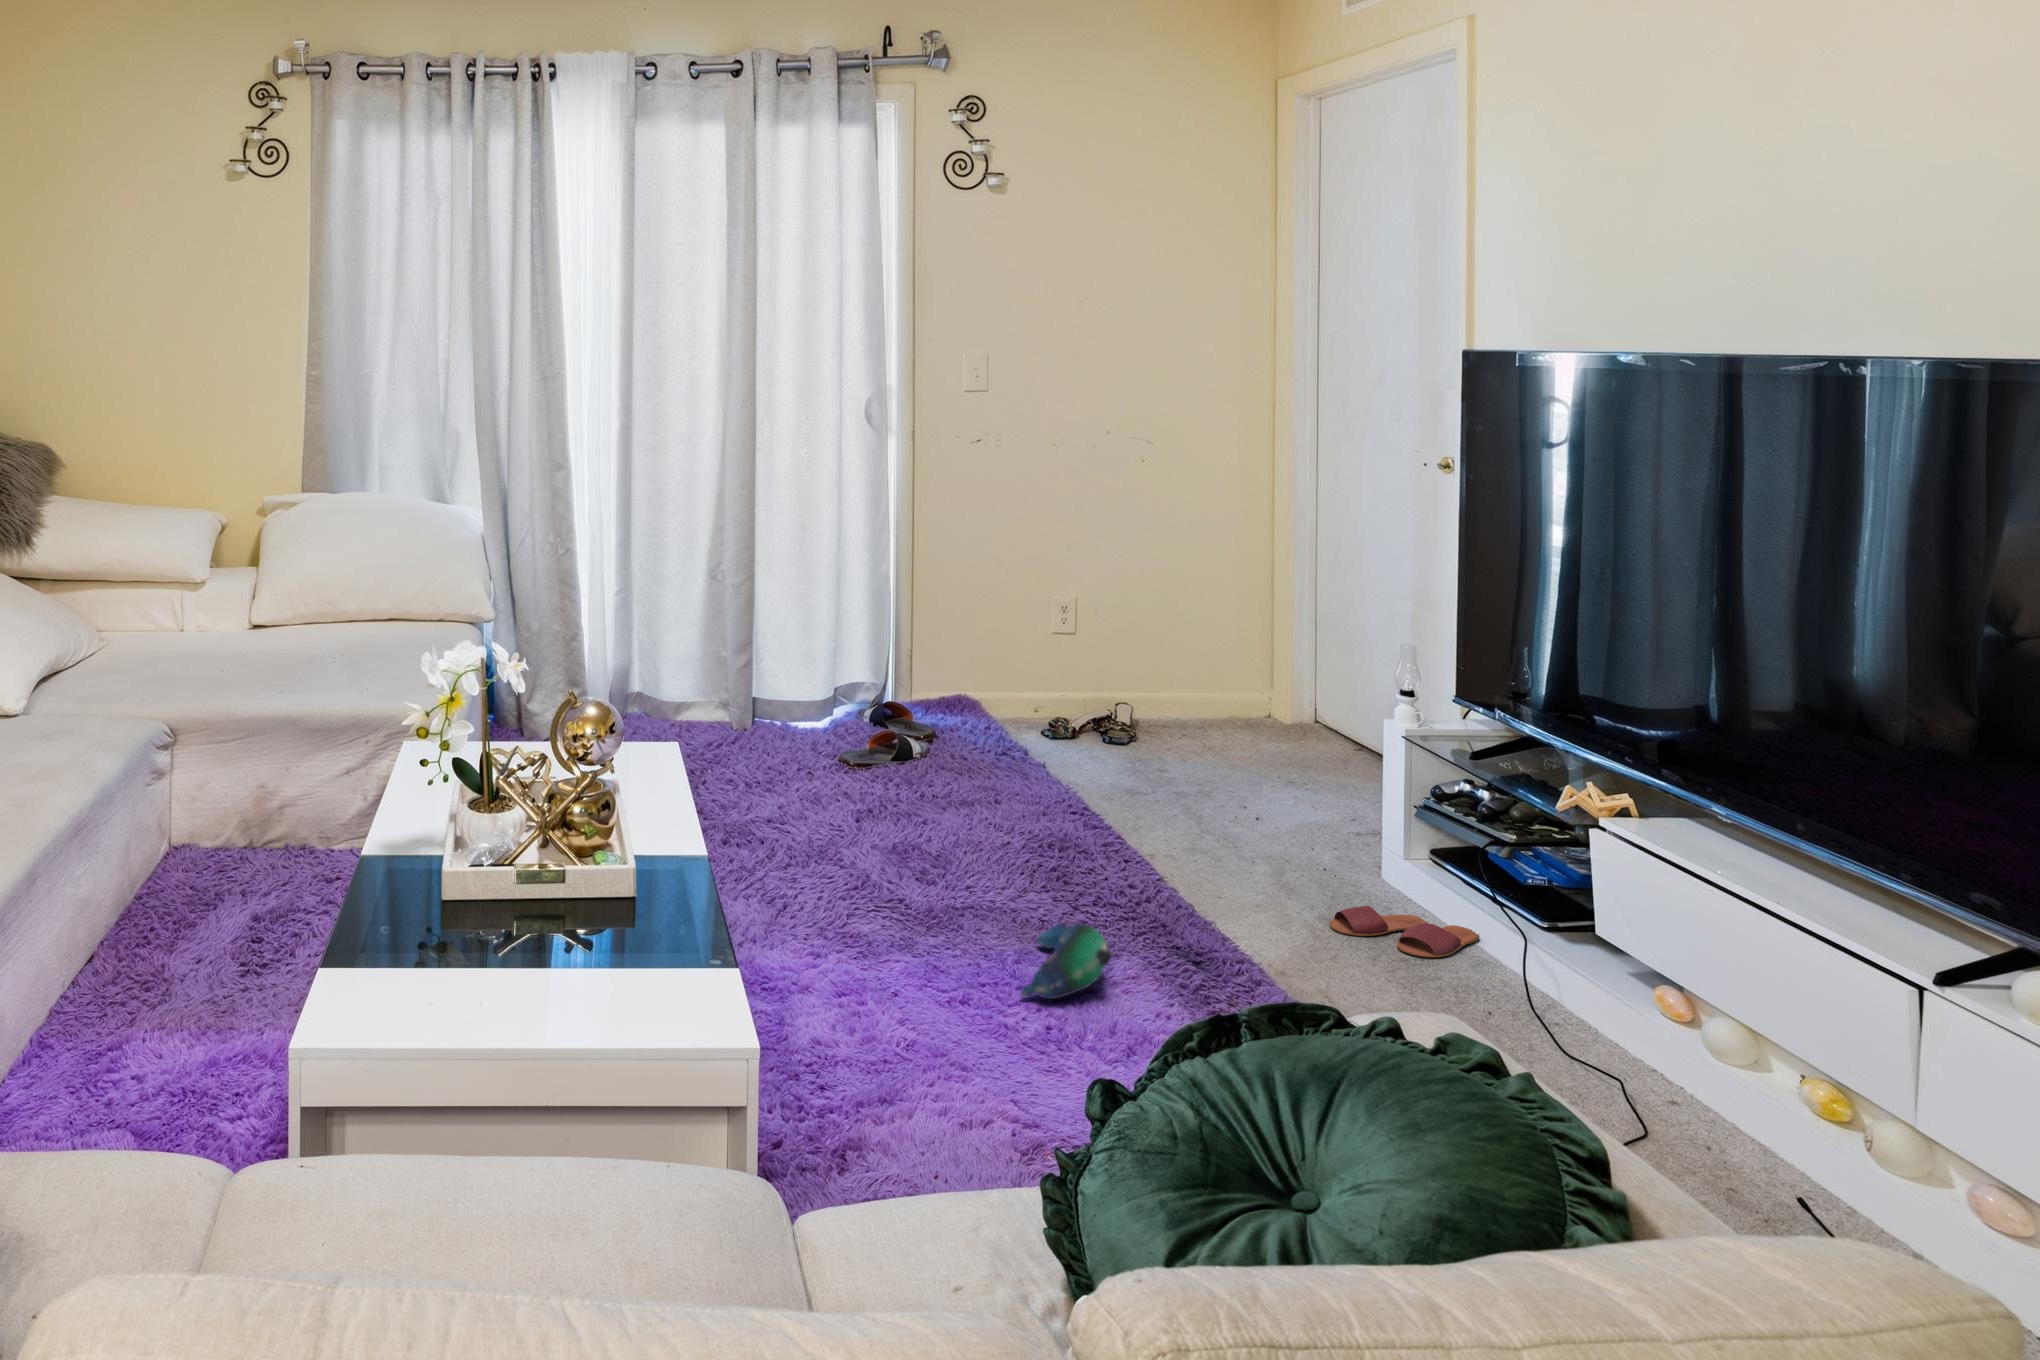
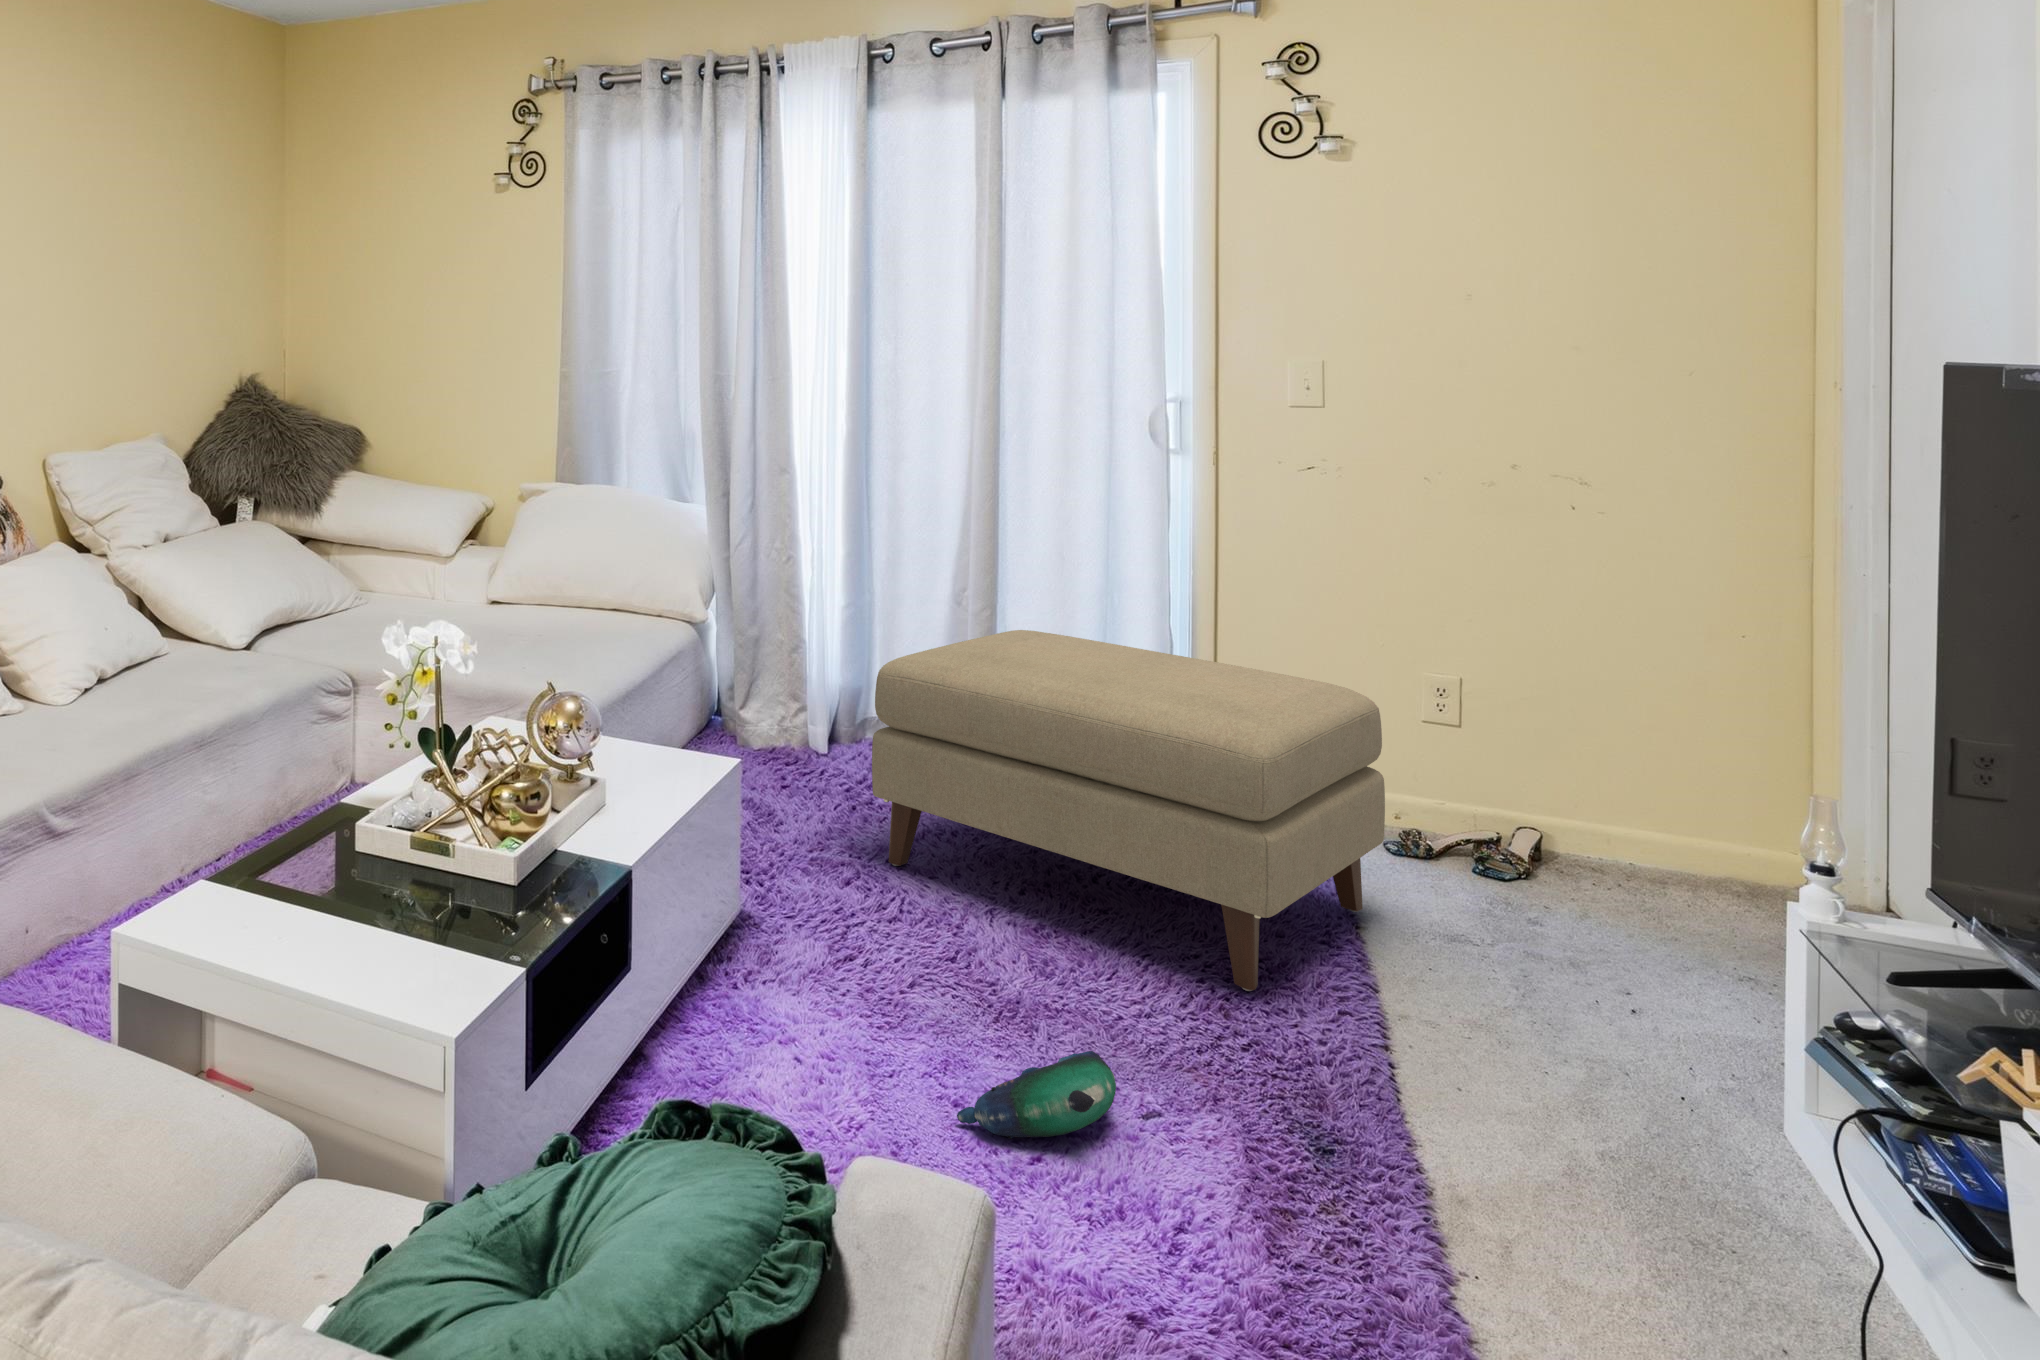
ottoman: none [754,600,1101,857] -> present [872,630,1385,991]
slippers: present [1329,906,1480,957] -> none [1576,1159,1879,1280]

